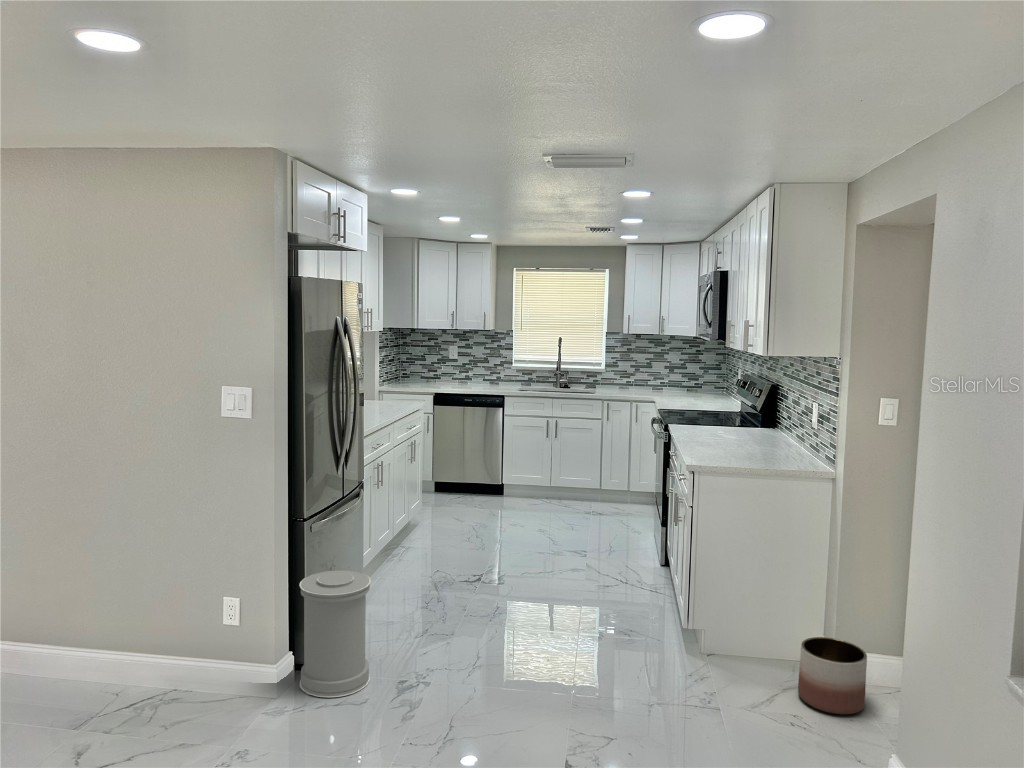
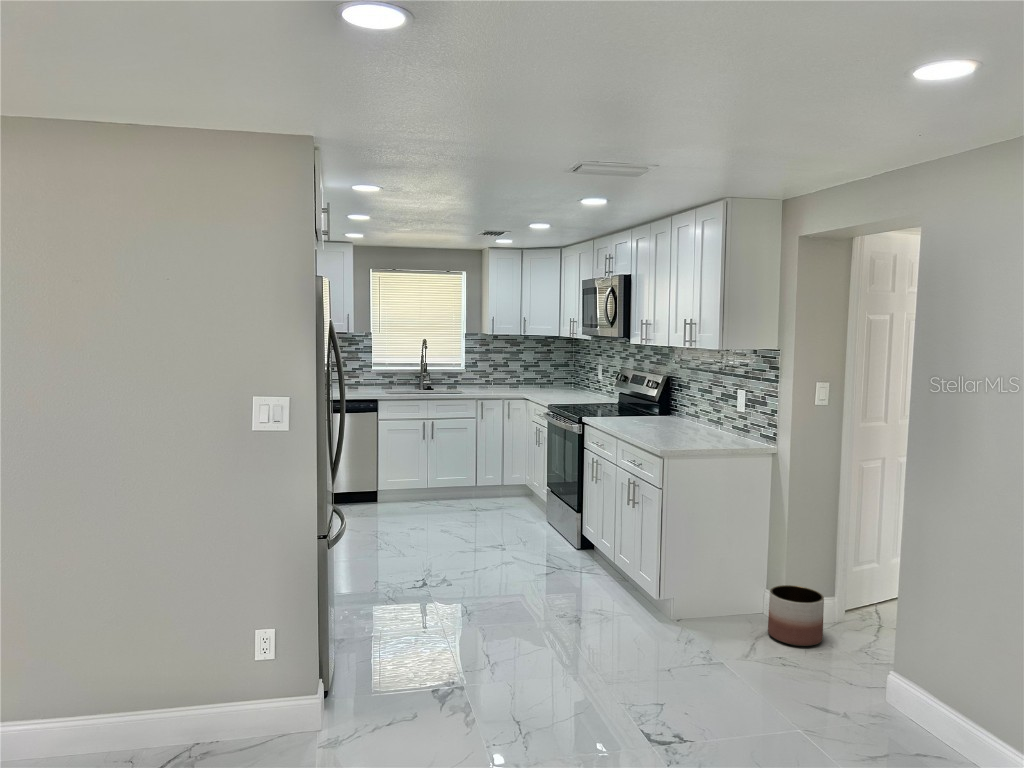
trash can: present [299,570,371,698] -> none [334,585,408,720]

